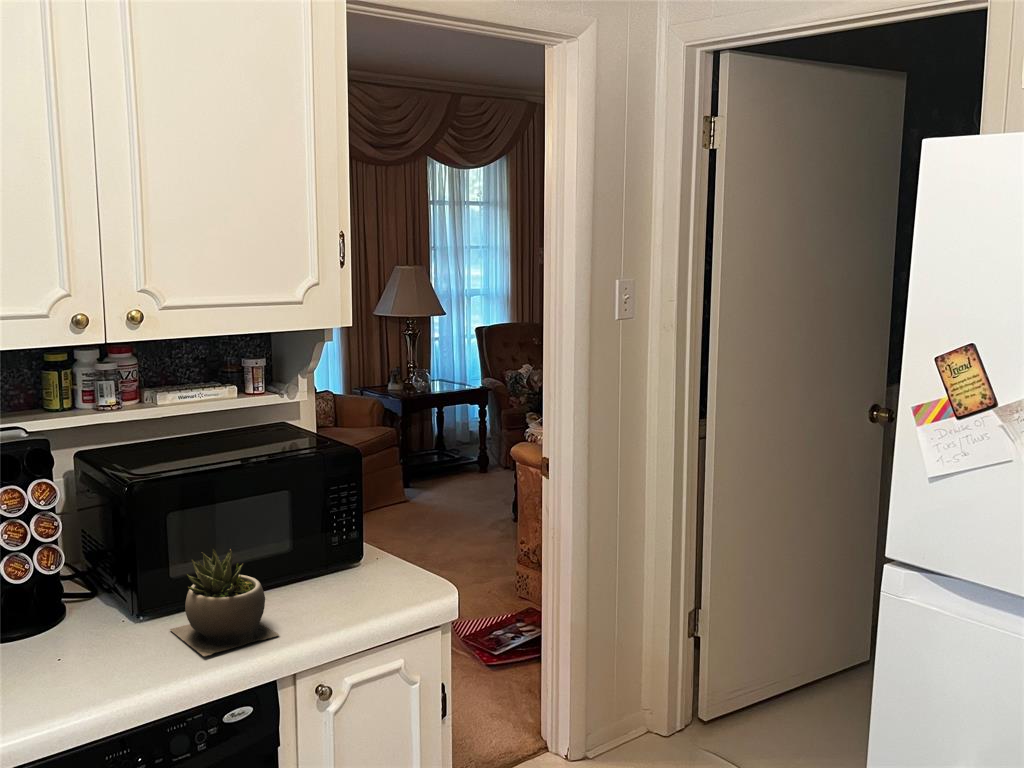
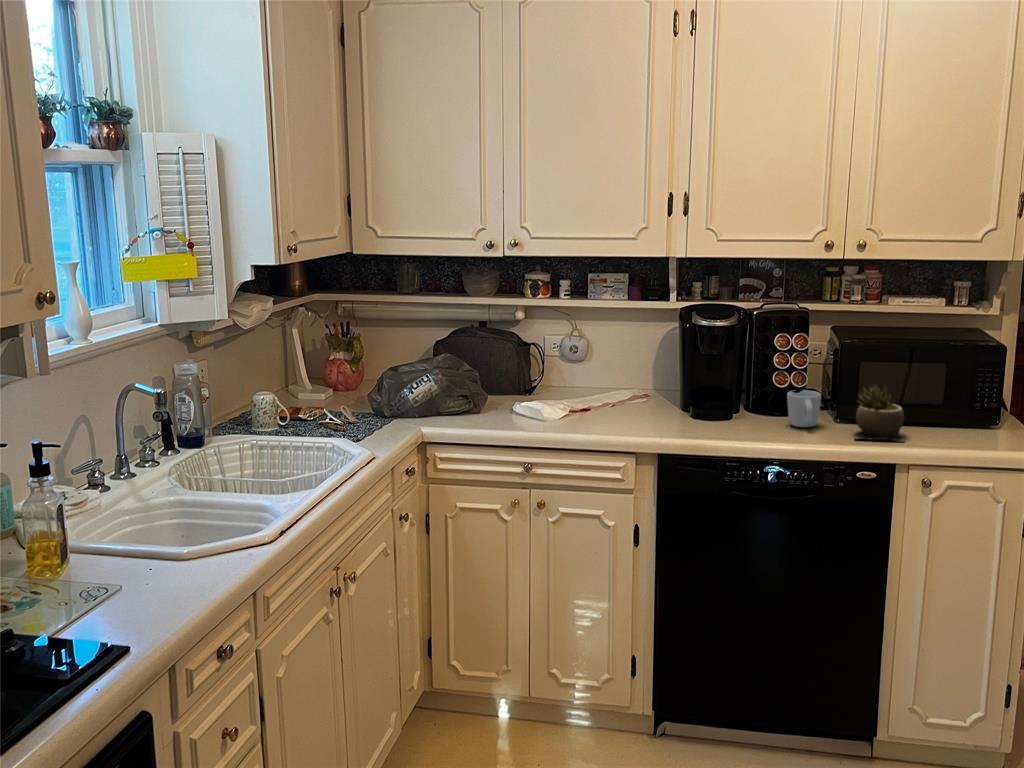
mug: none [44,583,113,658] -> present [787,390,821,427]

